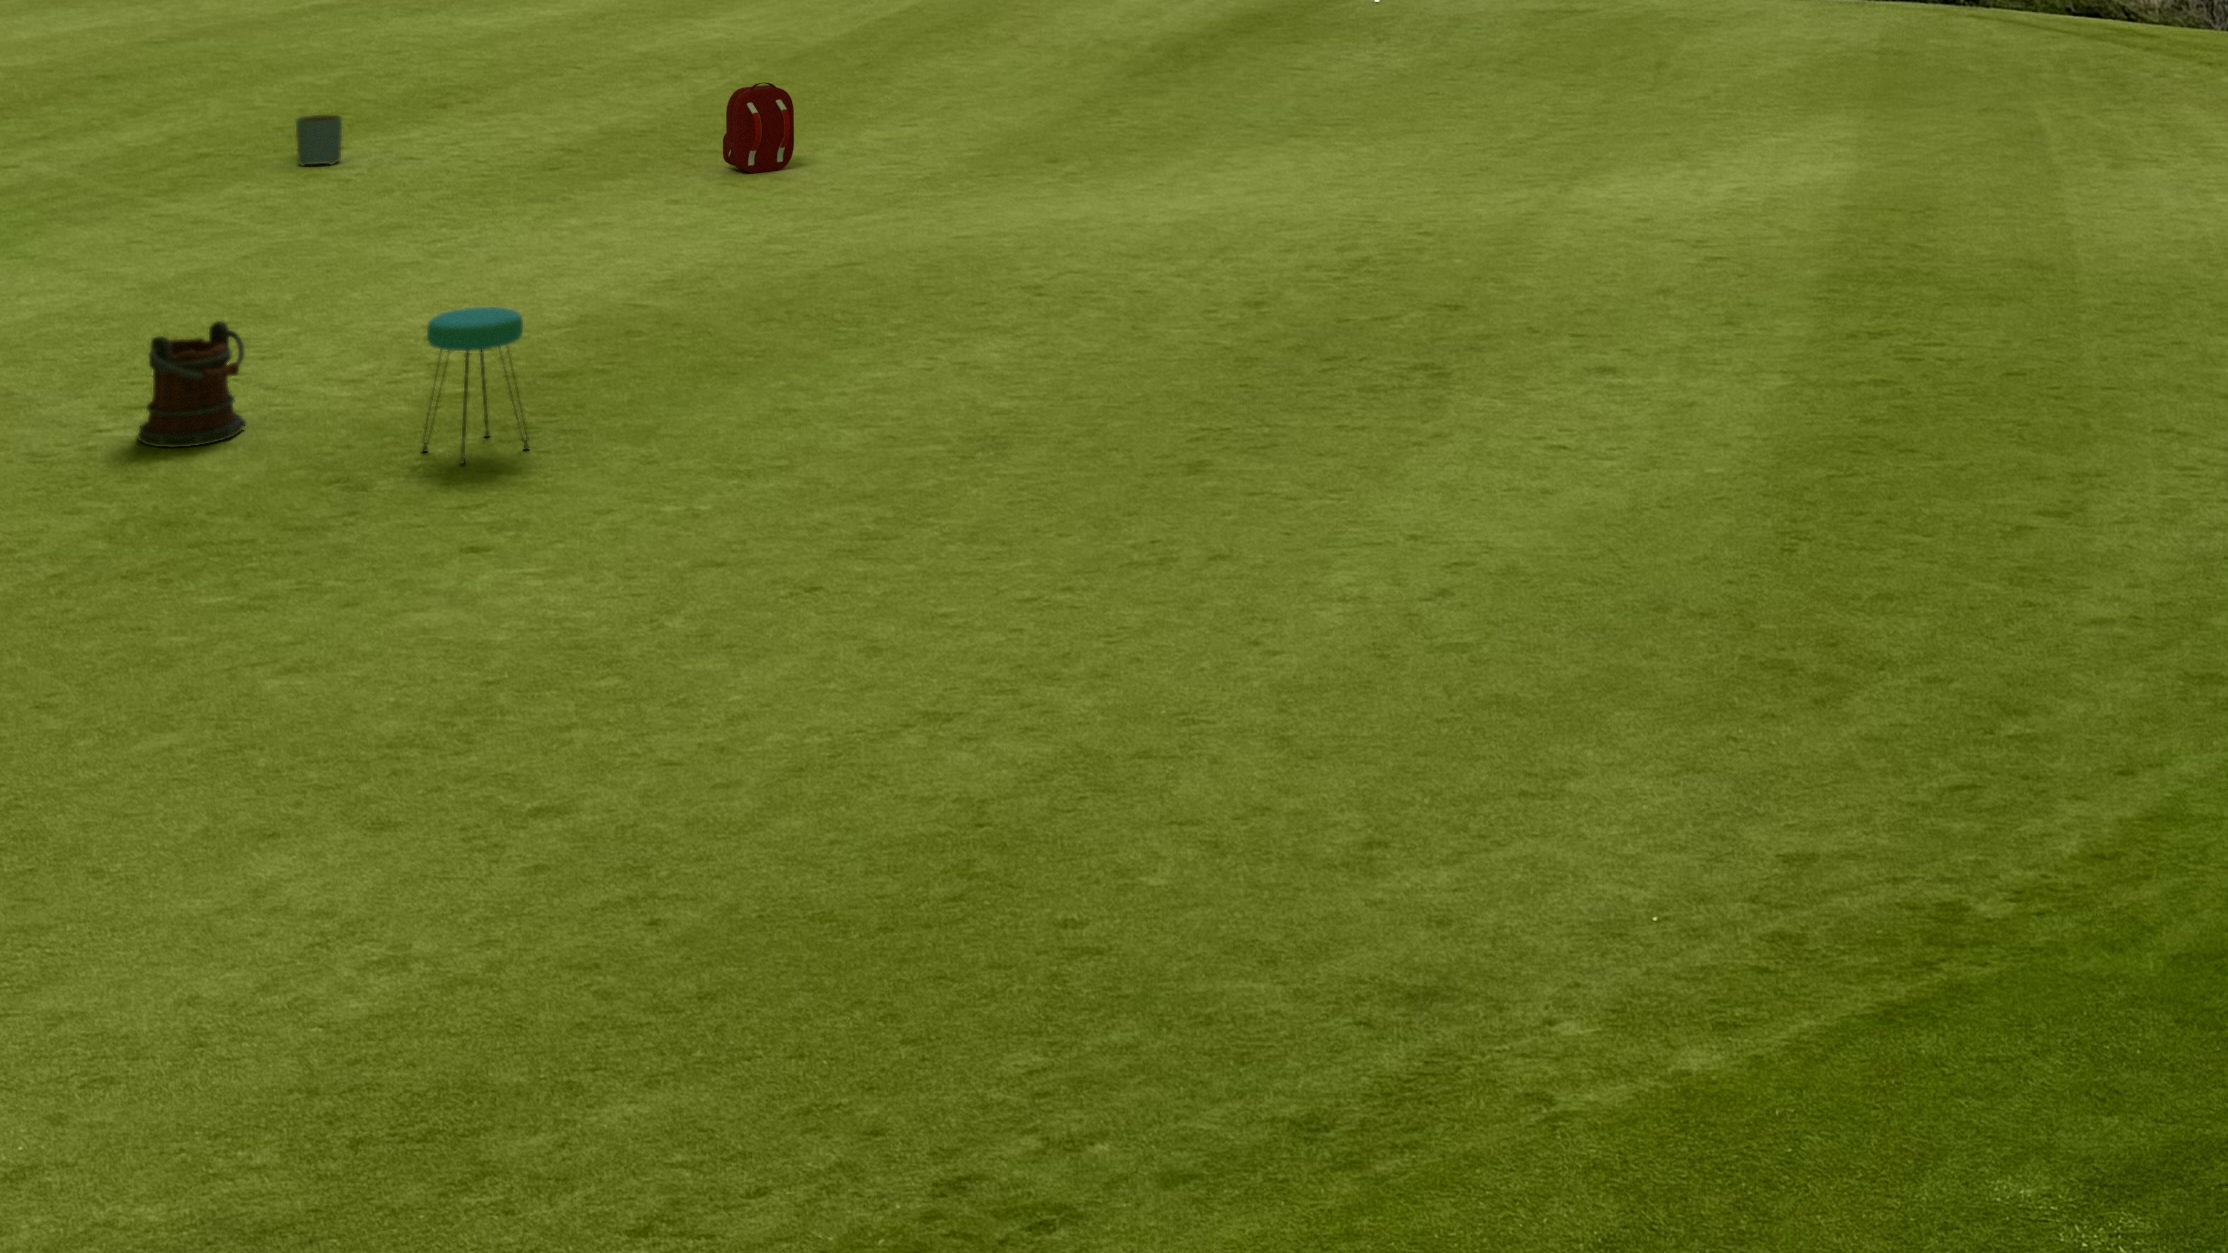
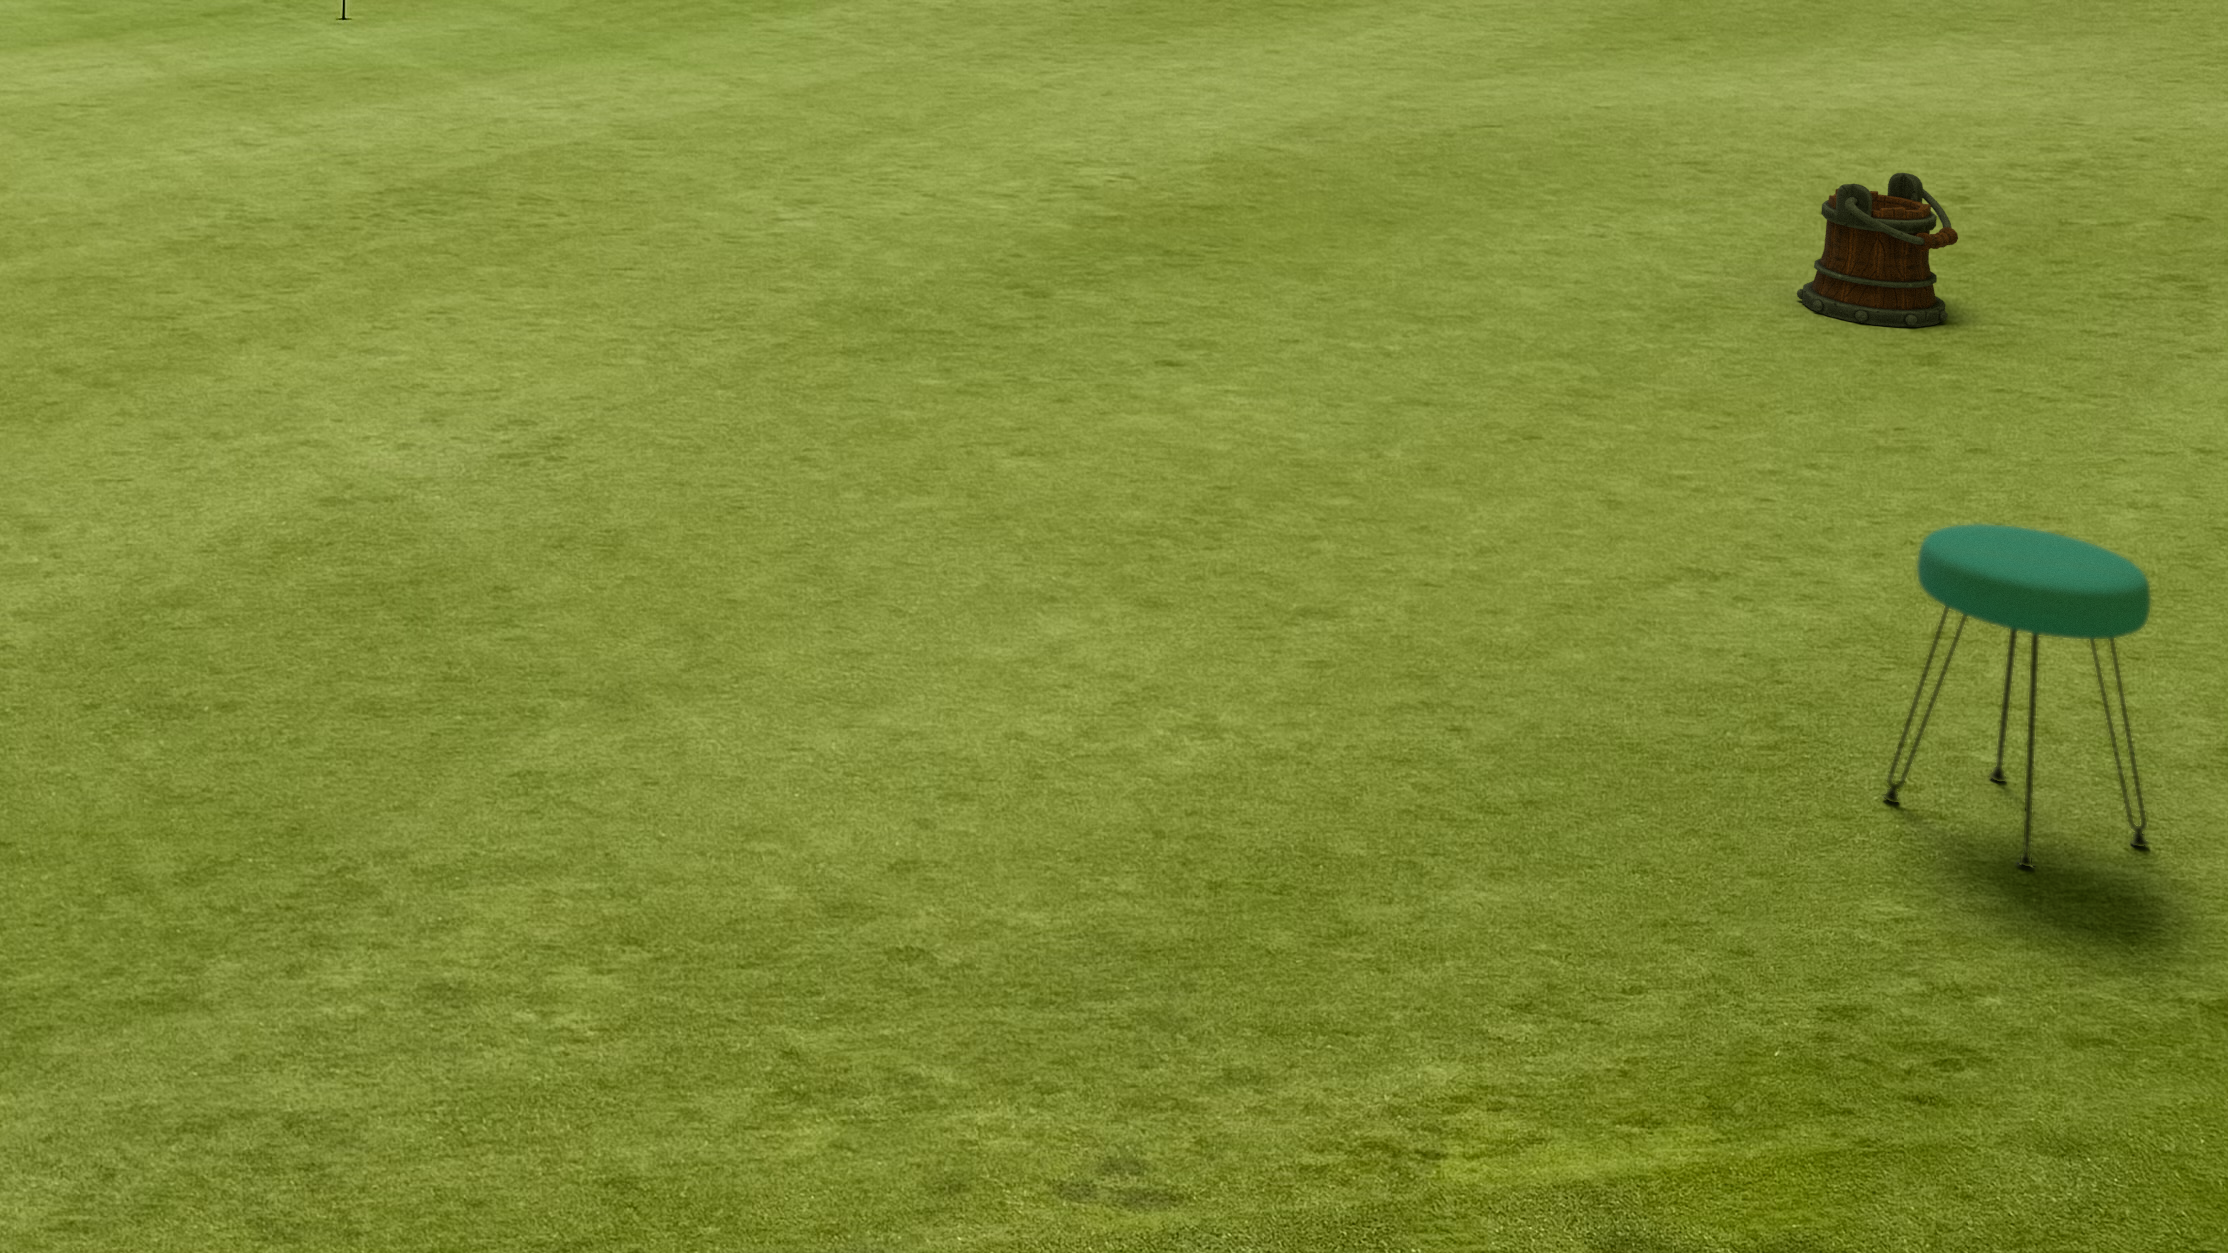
backpack: present [723,82,794,173] -> none [1812,36,1950,178]
planter: present [296,115,342,166] -> none [1112,19,1176,91]
bucket: present [137,321,246,448] -> present [1797,173,1958,327]

